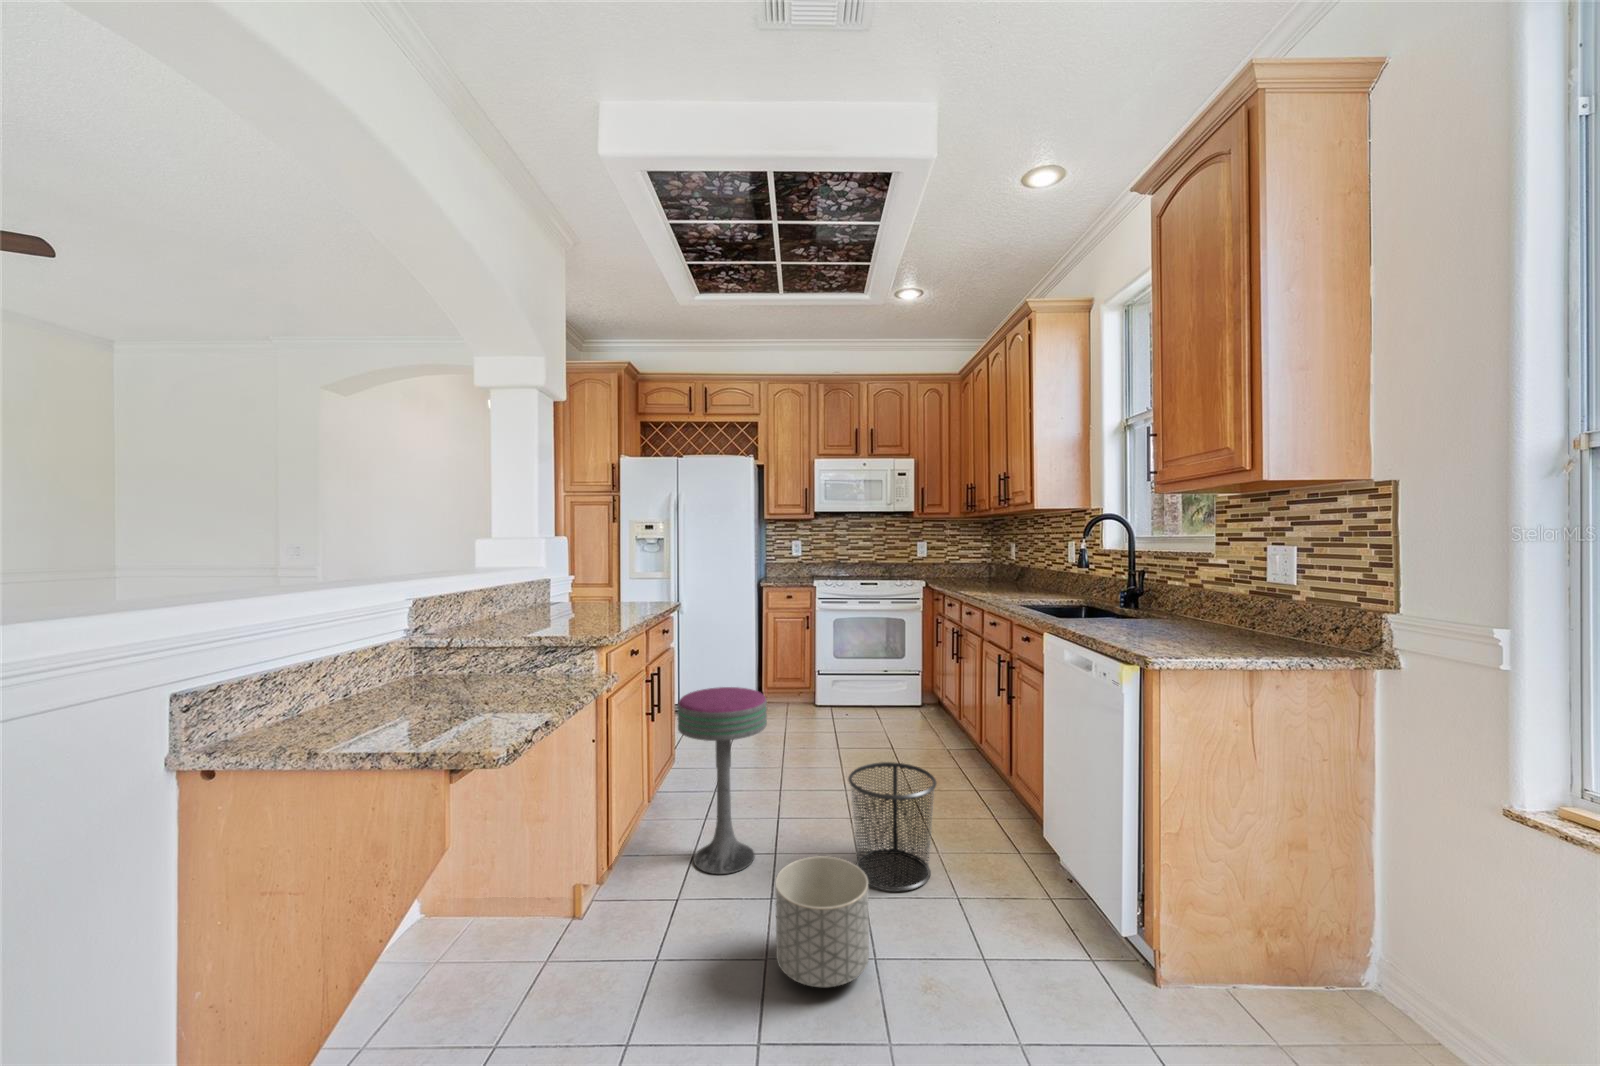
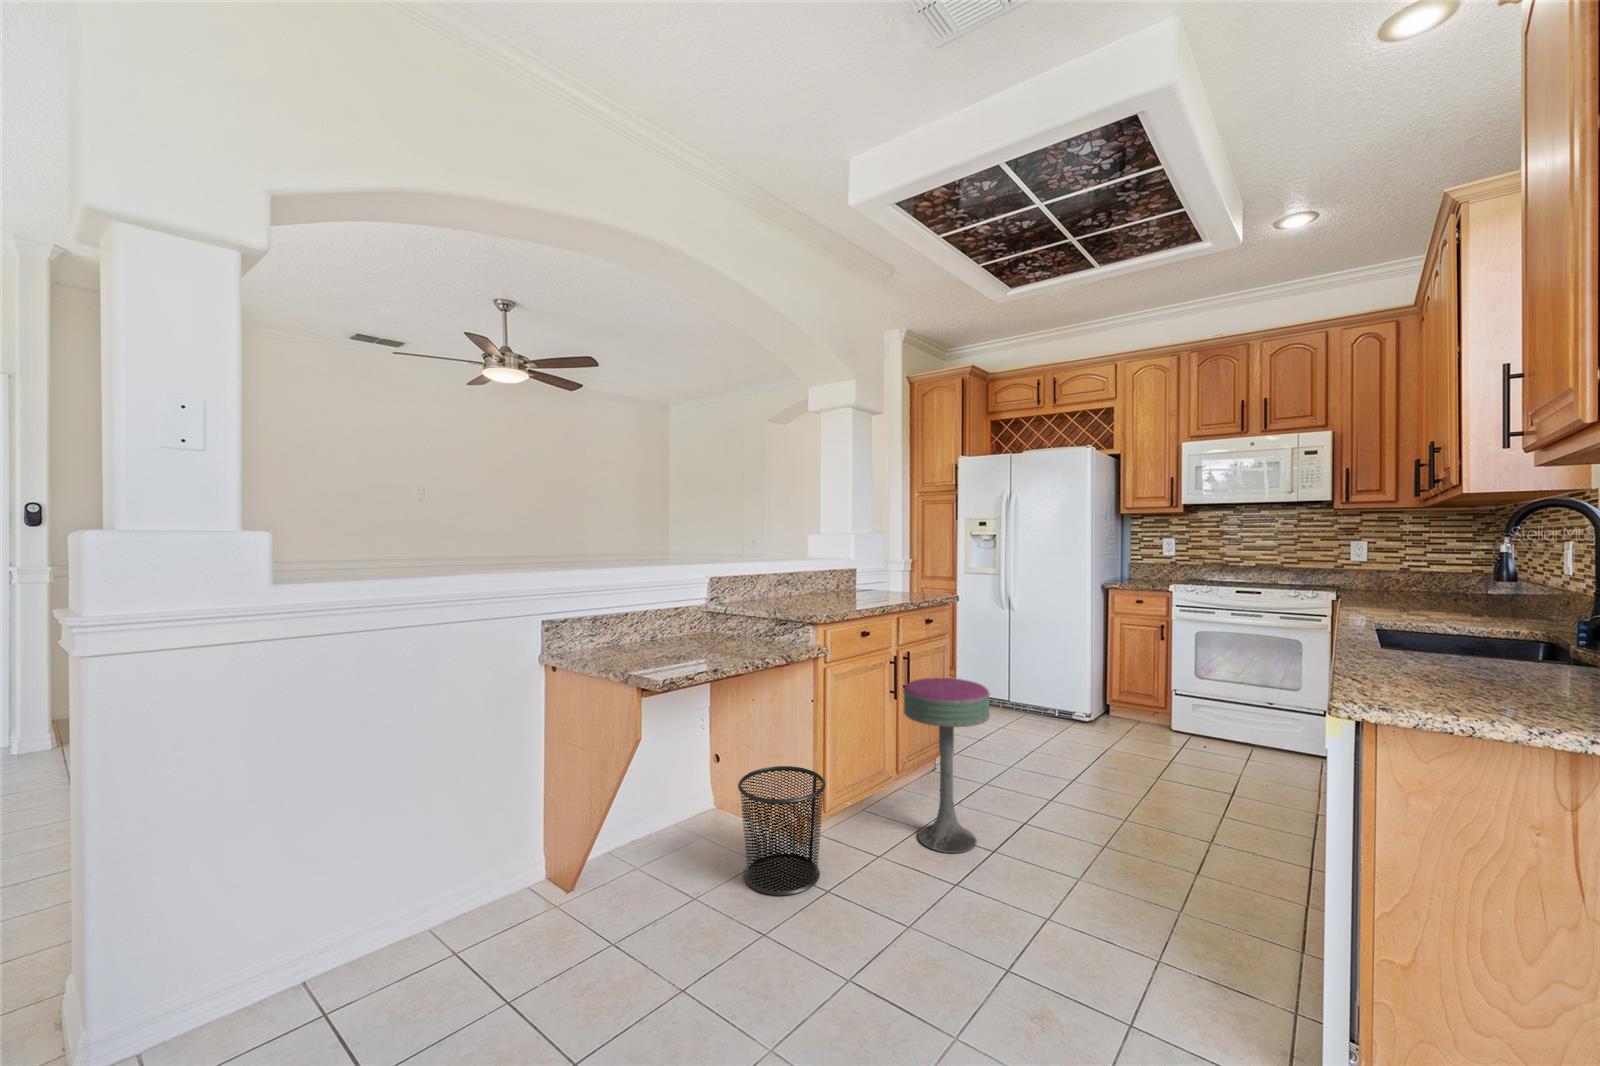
waste bin: present [848,762,937,891] -> present [738,766,826,896]
planter: present [775,857,869,988] -> none [912,846,1004,969]

